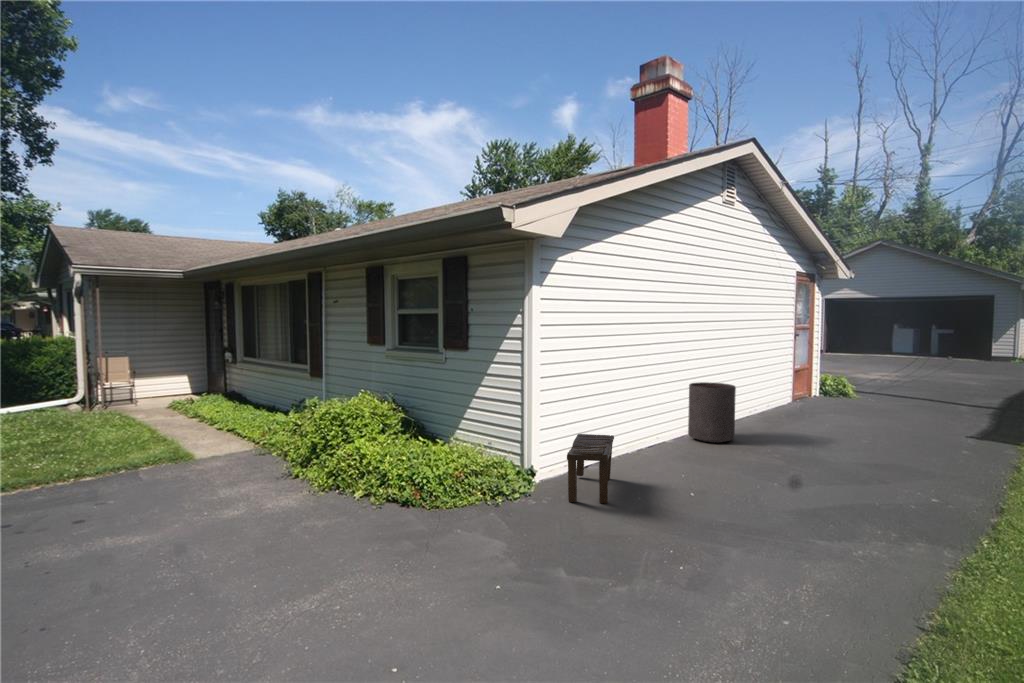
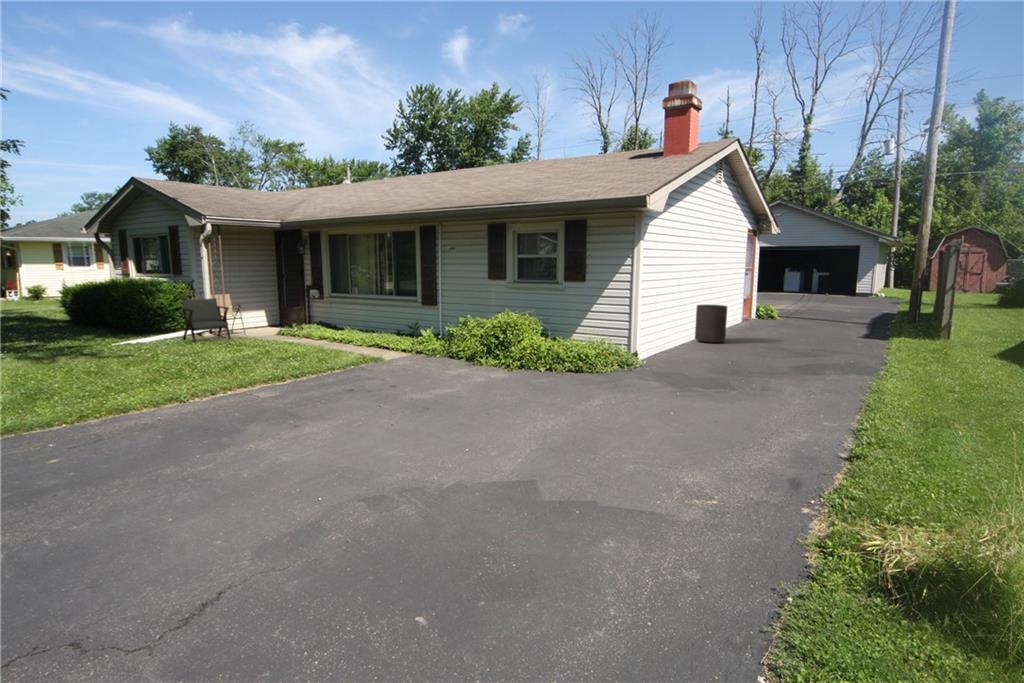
lounge chair: none [53,362,108,416] -> present [182,298,231,342]
bench: present [567,434,614,504] -> none [654,333,689,369]

